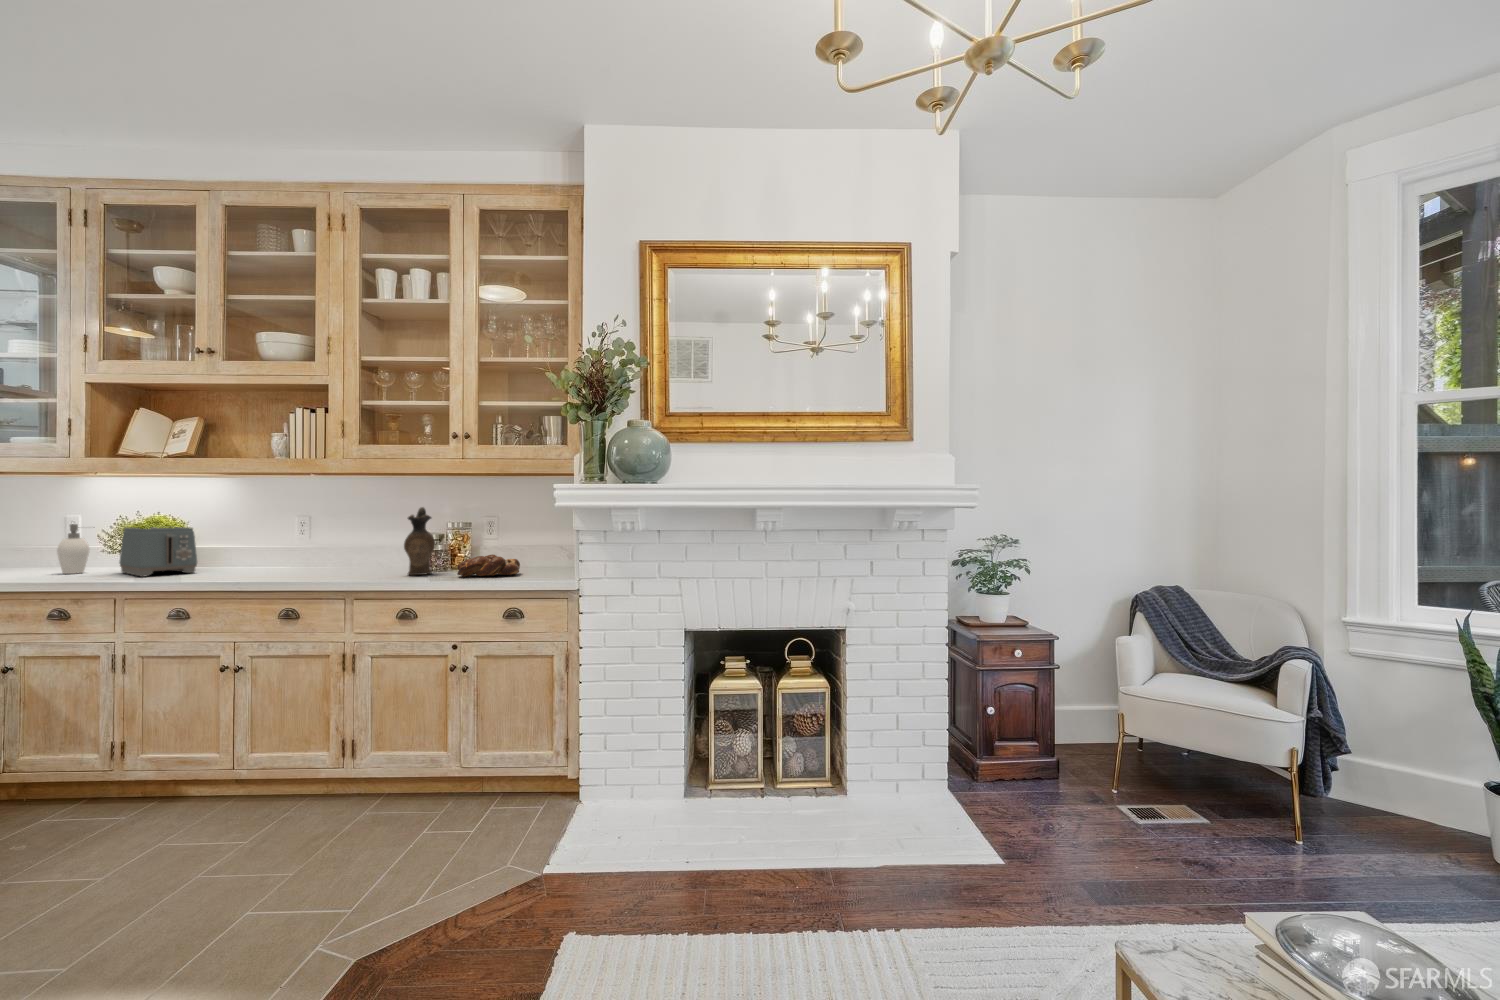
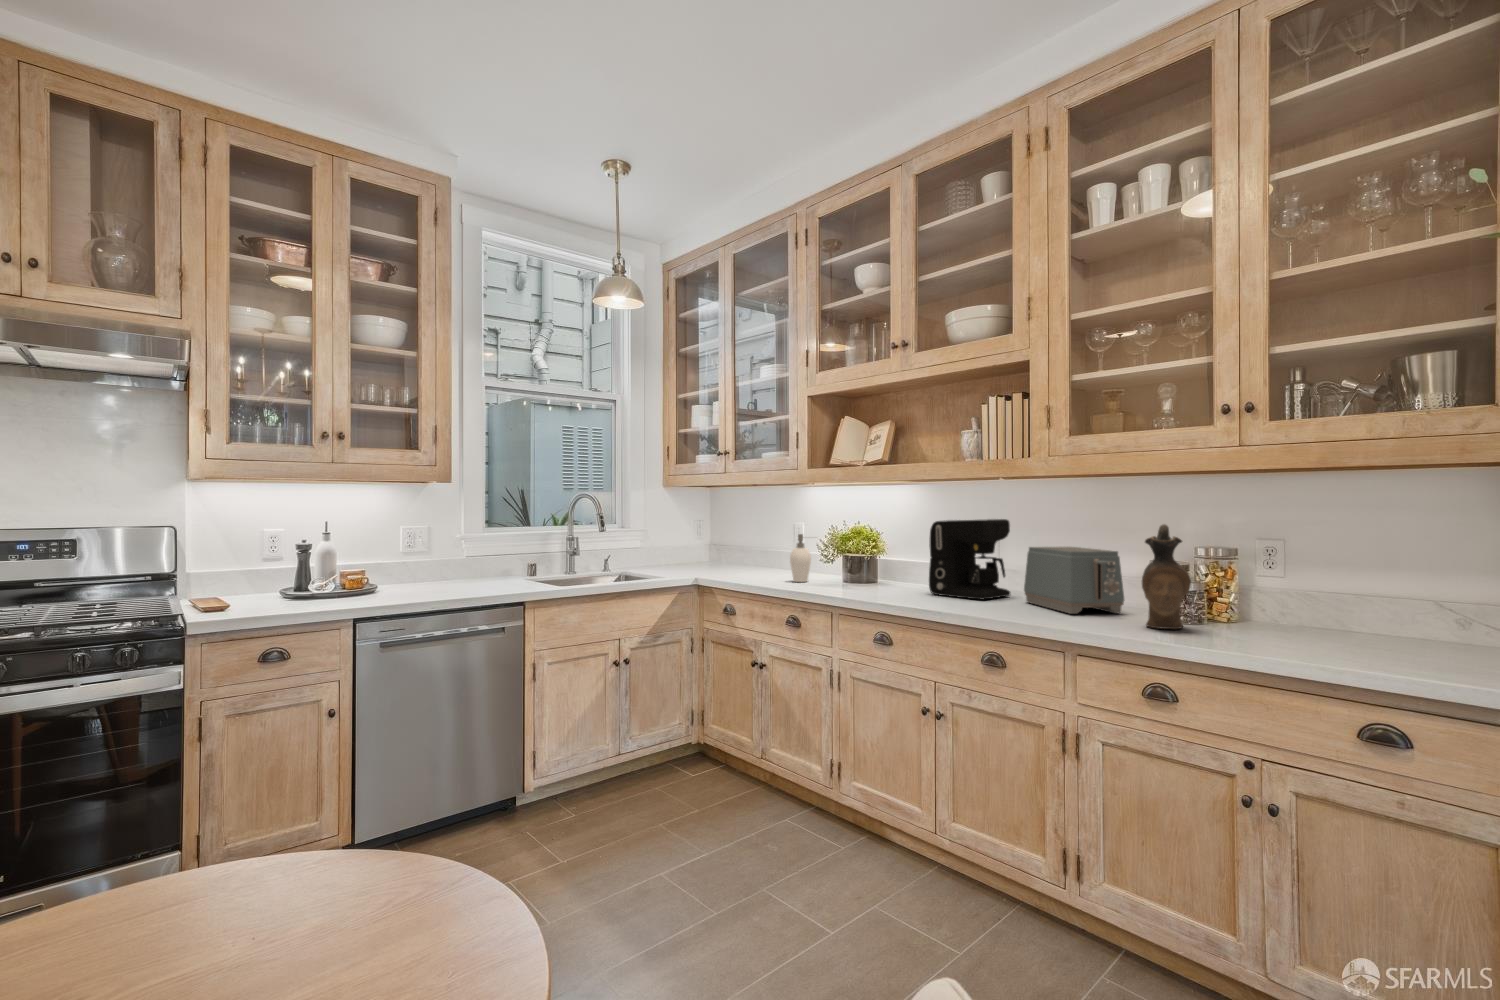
coffee maker: none [236,506,318,571] -> present [929,519,1010,600]
toaster: present [119,527,197,577] -> present [1024,547,1124,614]
bread loaf: present [457,554,520,577] -> none [1236,610,1364,651]

